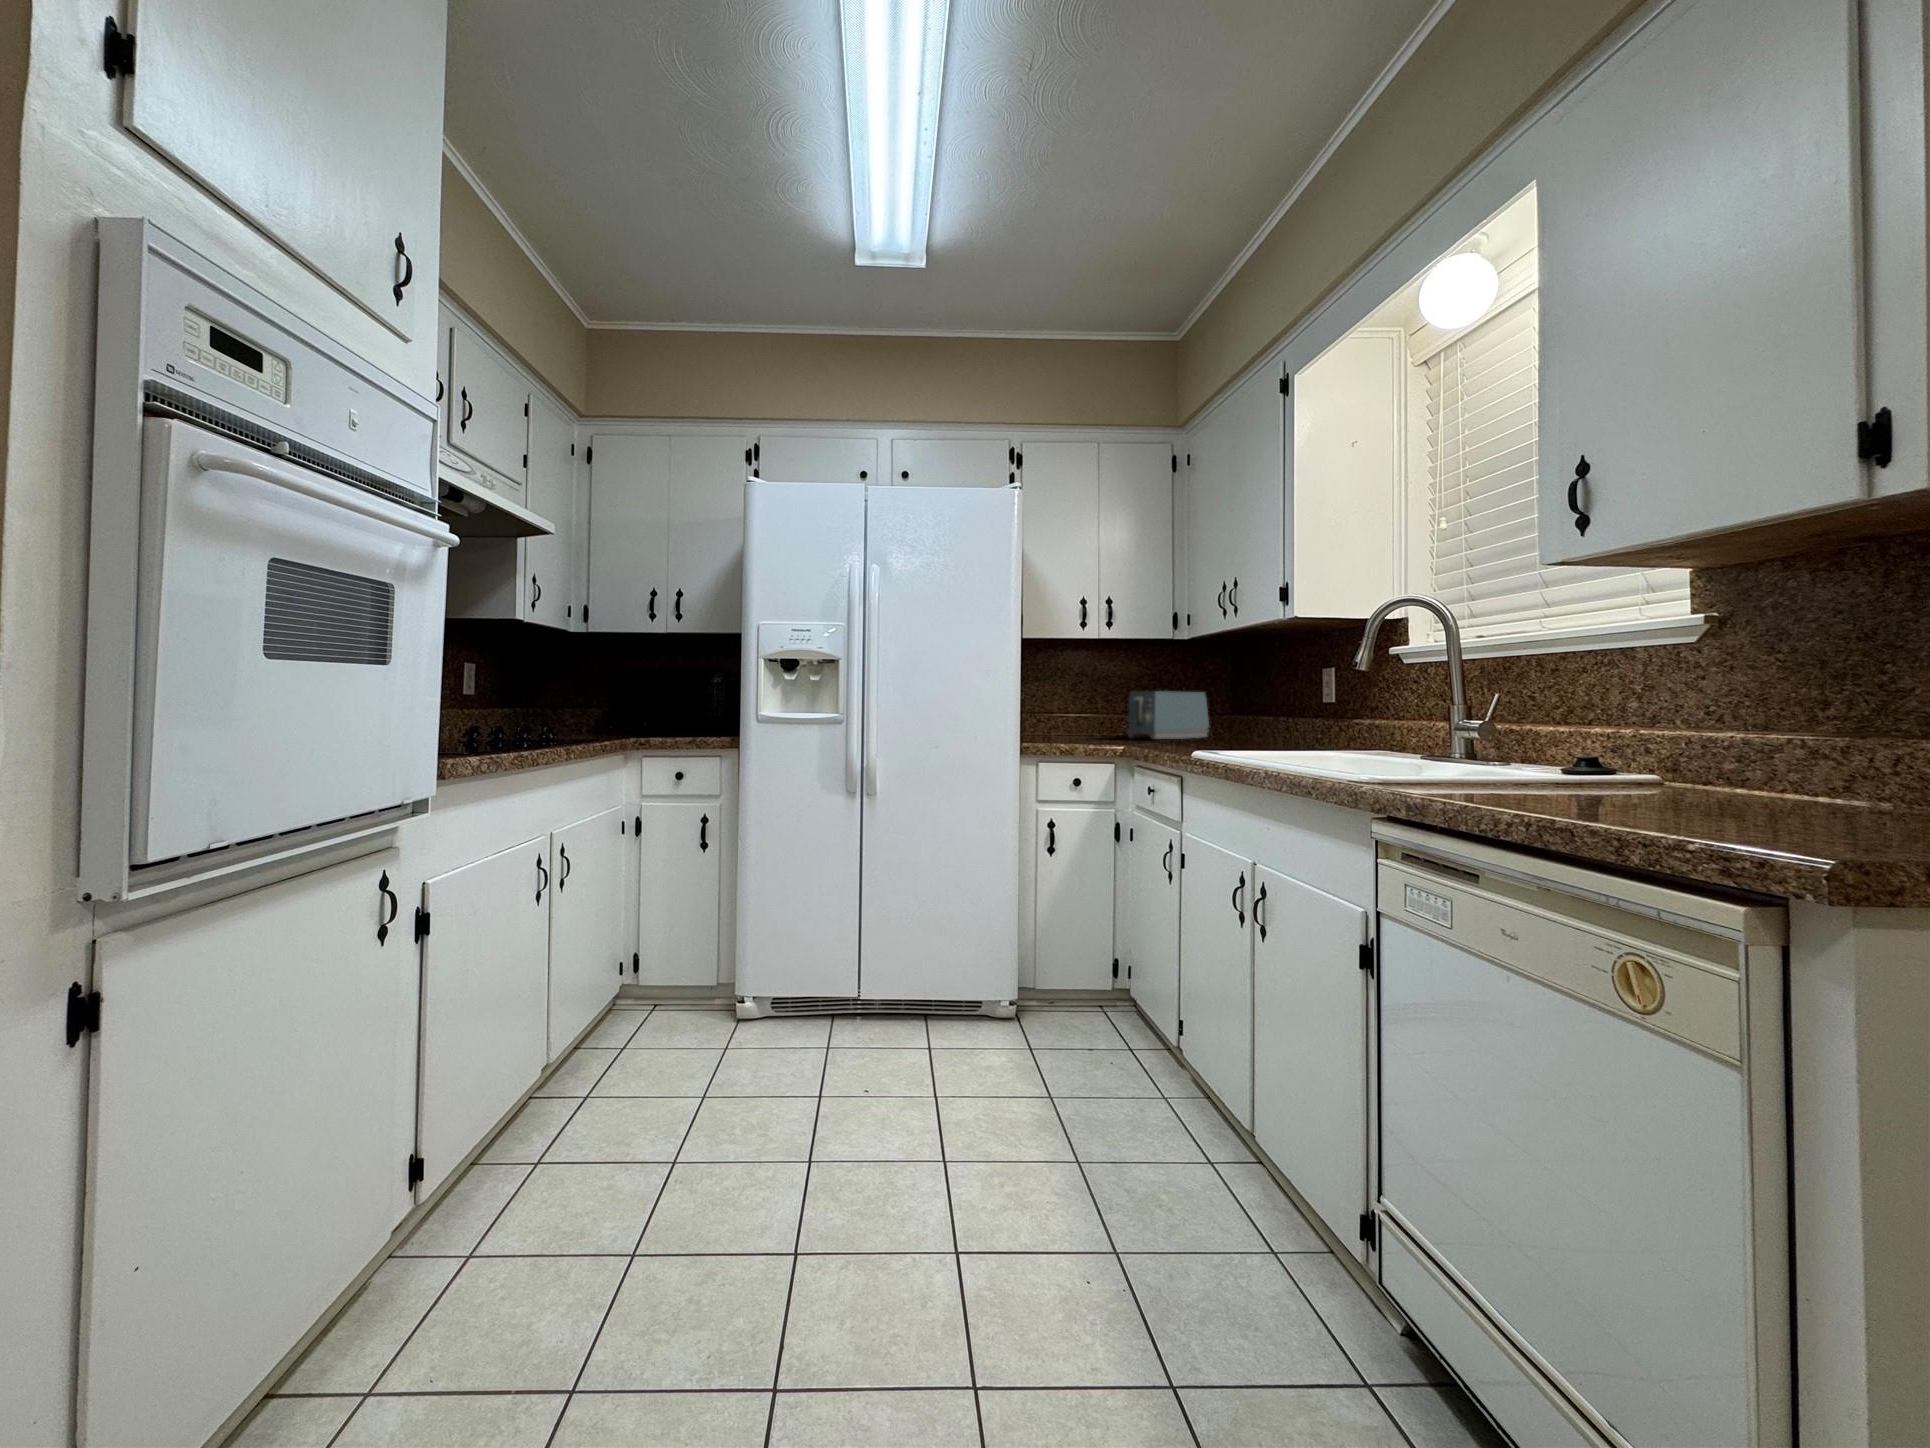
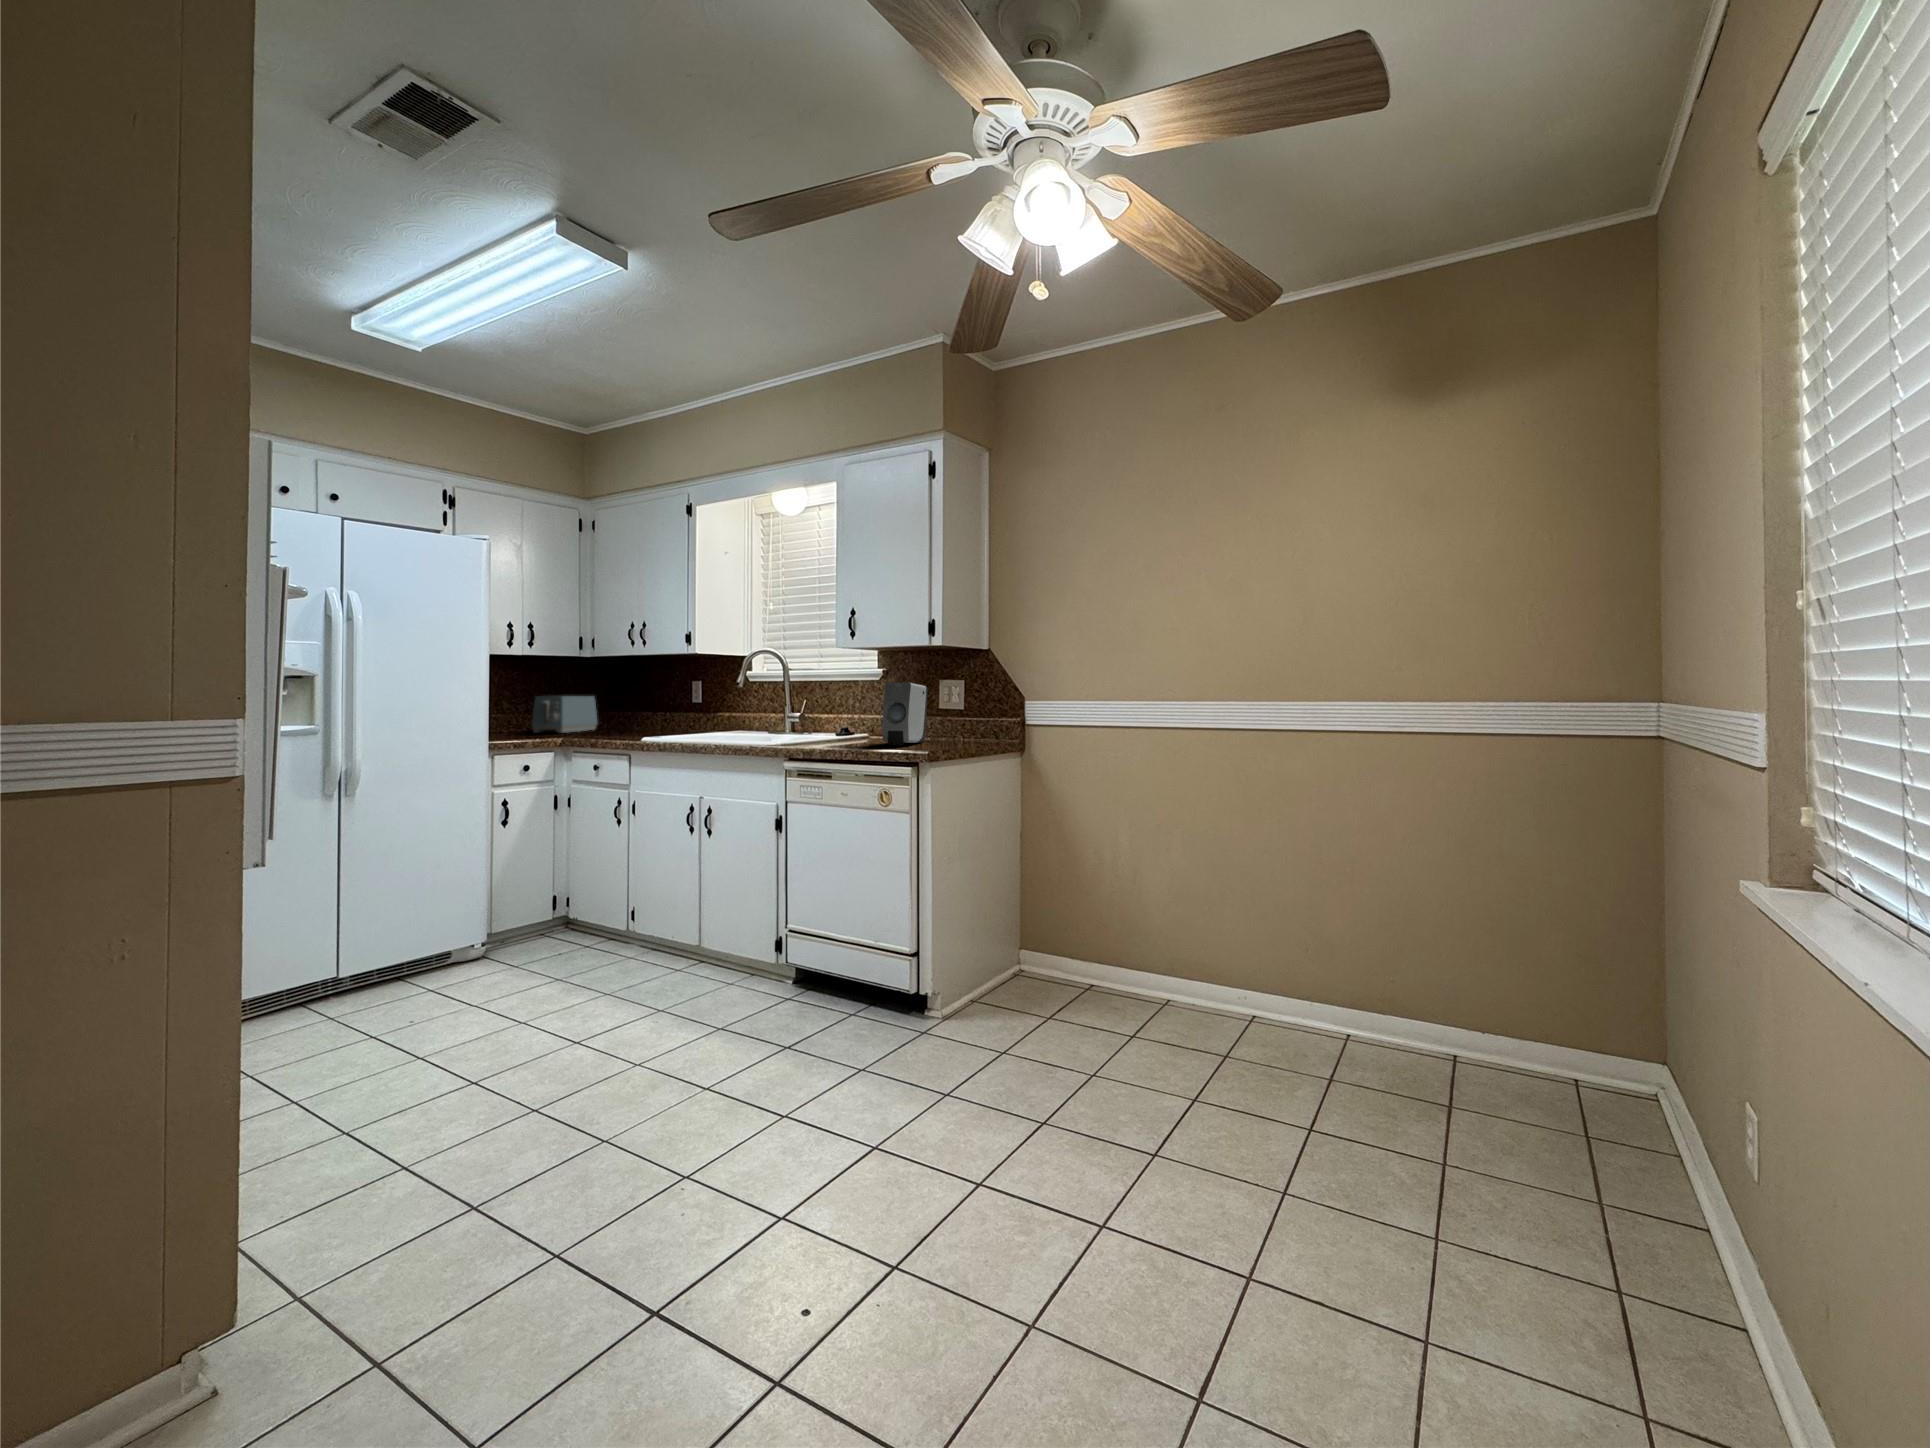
soap dispenser: none [1653,621,1856,818] -> present [883,682,927,745]

